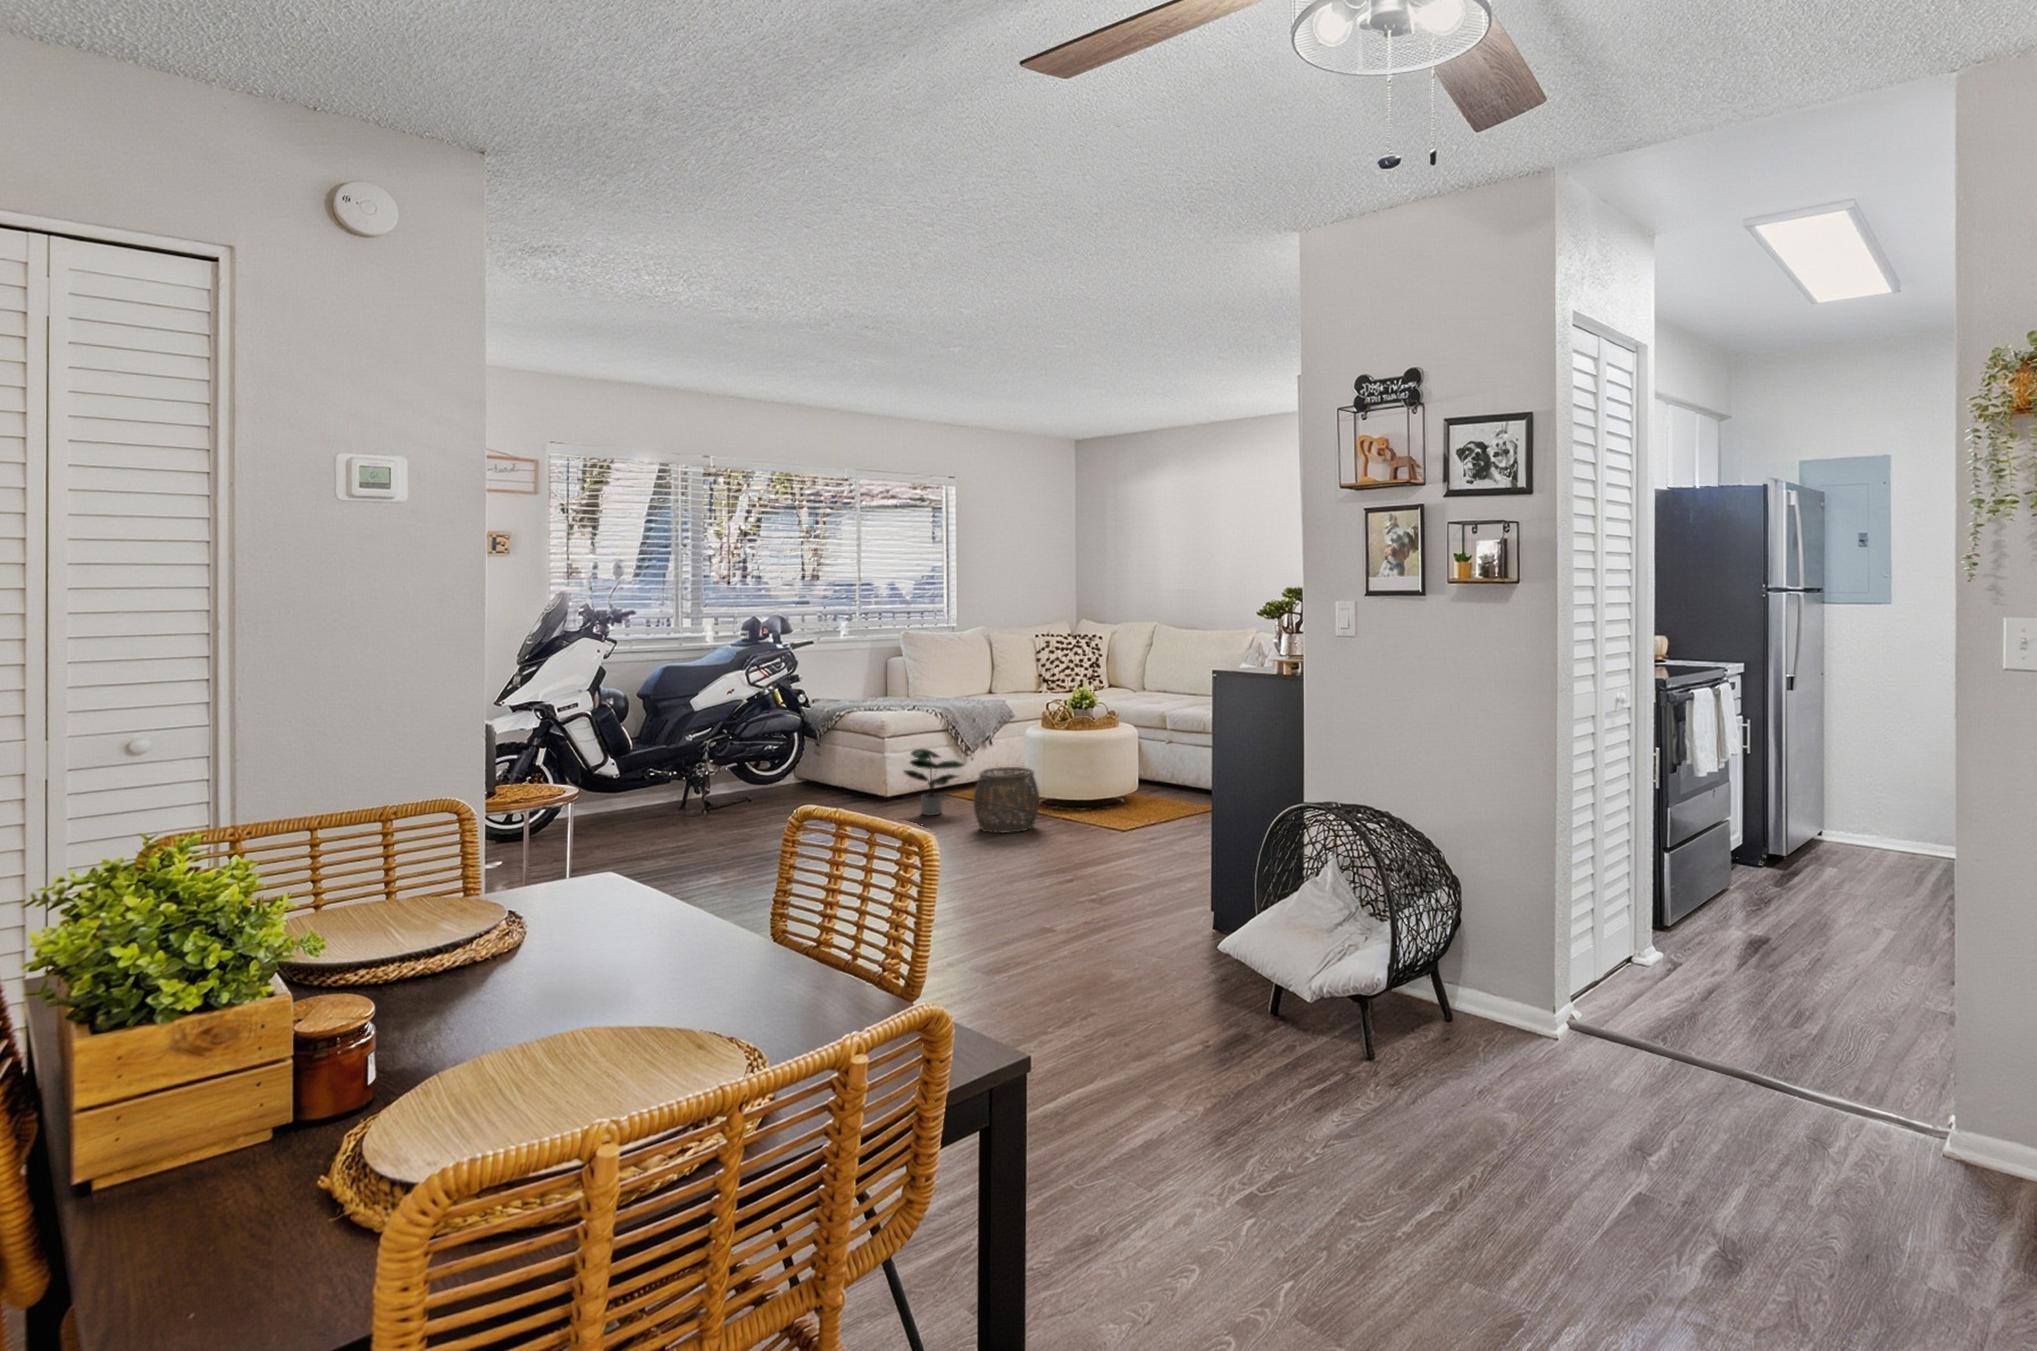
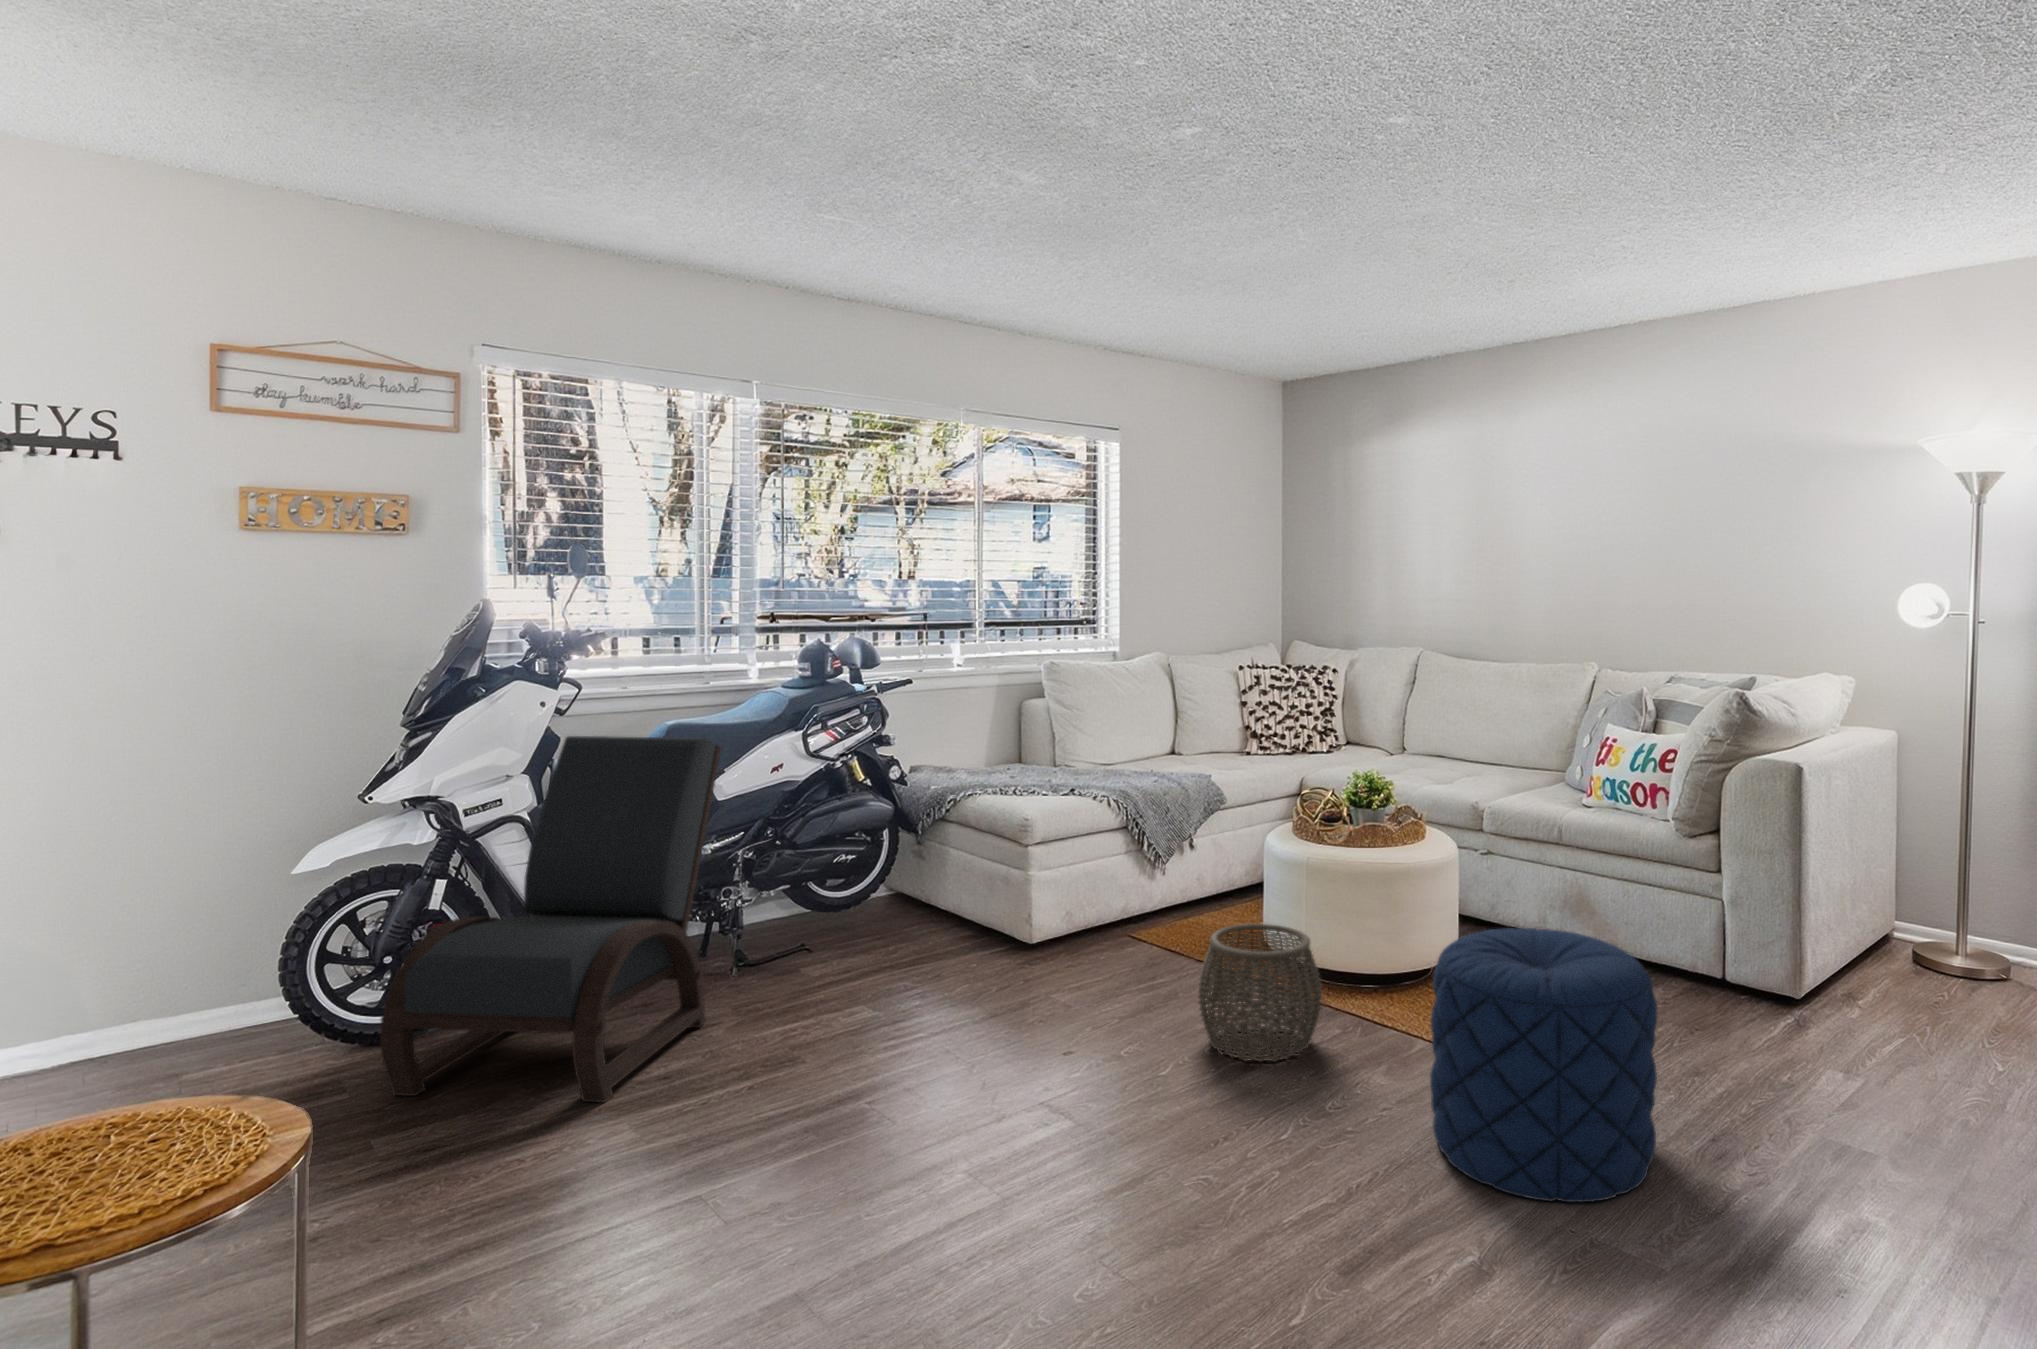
lounge chair: none [530,670,702,852] -> present [380,736,721,1102]
potted plant: present [904,749,964,815] -> none [1063,873,1170,997]
pouf: none [1074,752,1178,865] -> present [1430,928,1657,1202]

